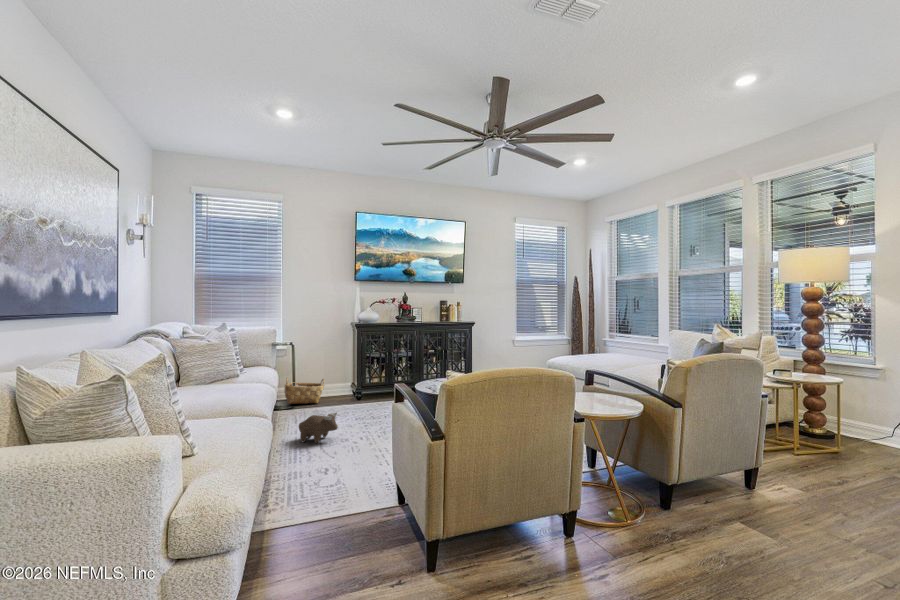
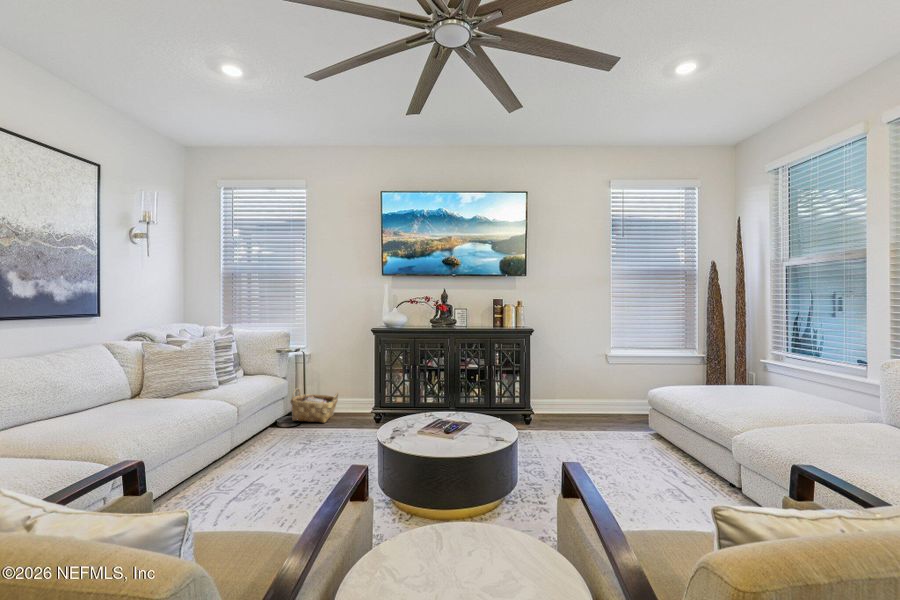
plush toy: present [299,413,338,443] -> none [217,458,263,498]

